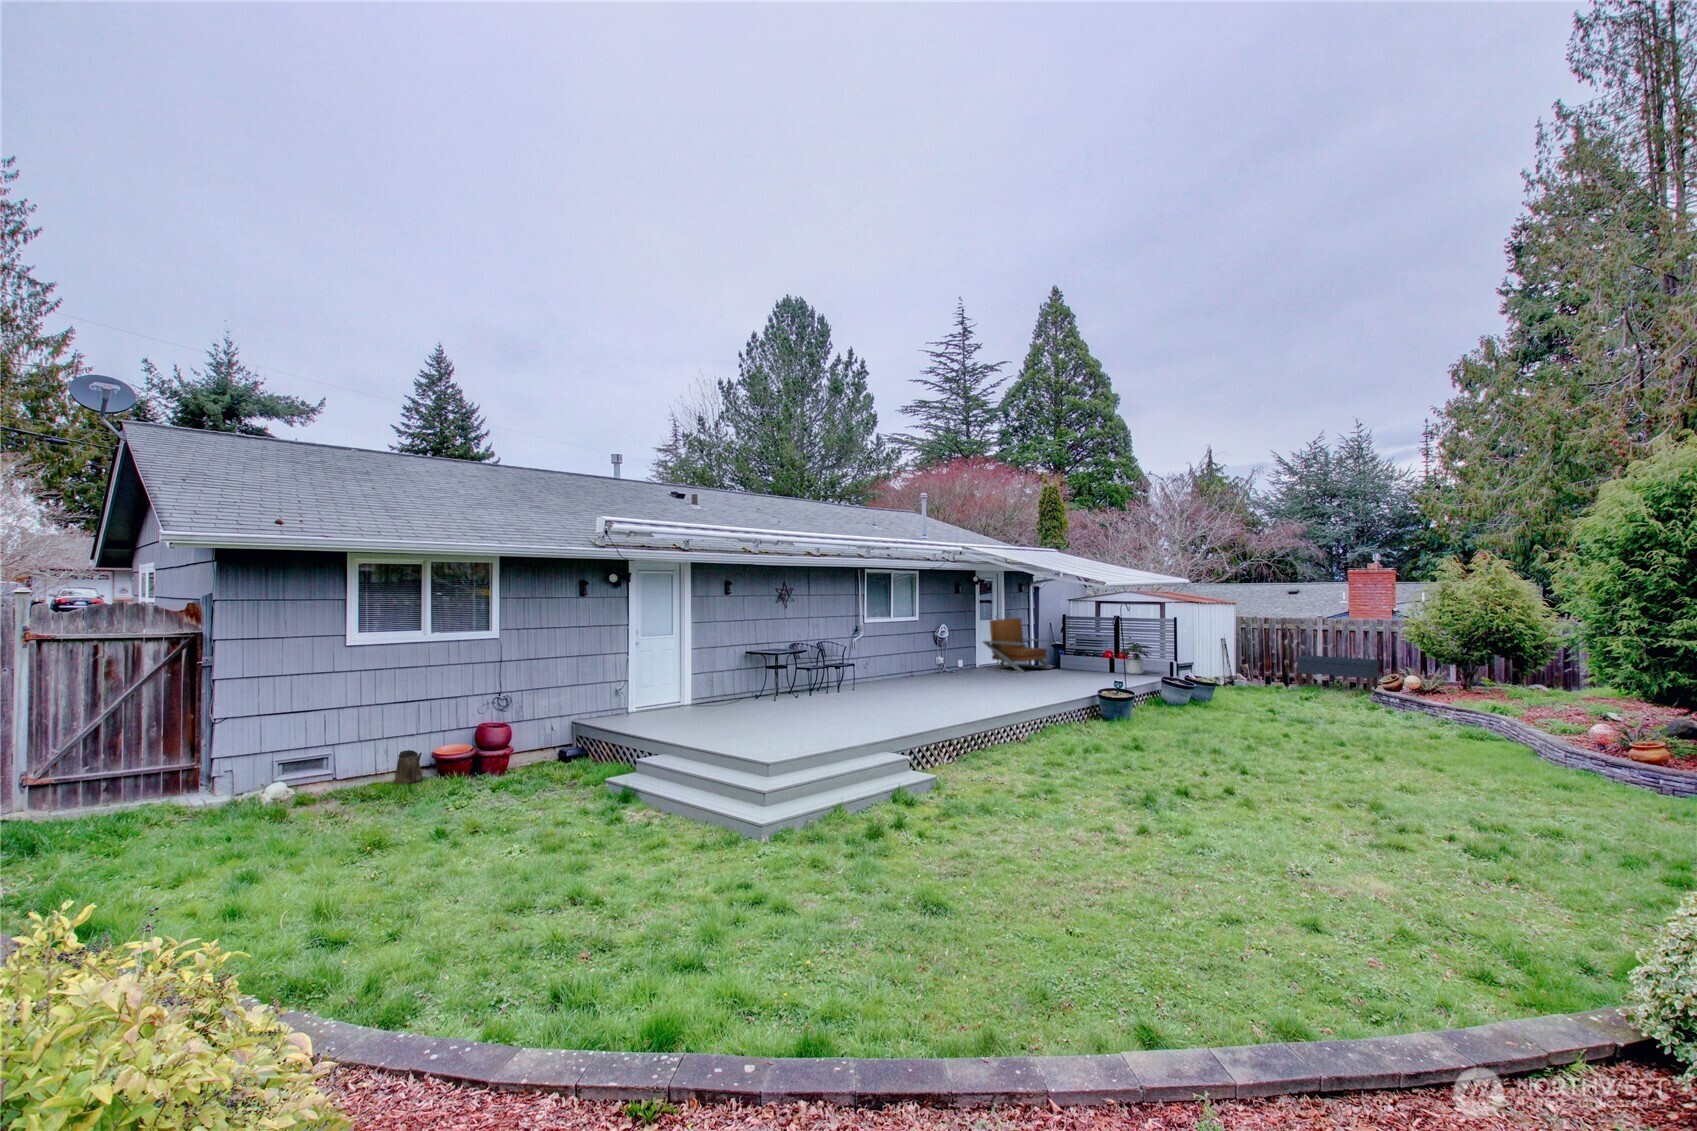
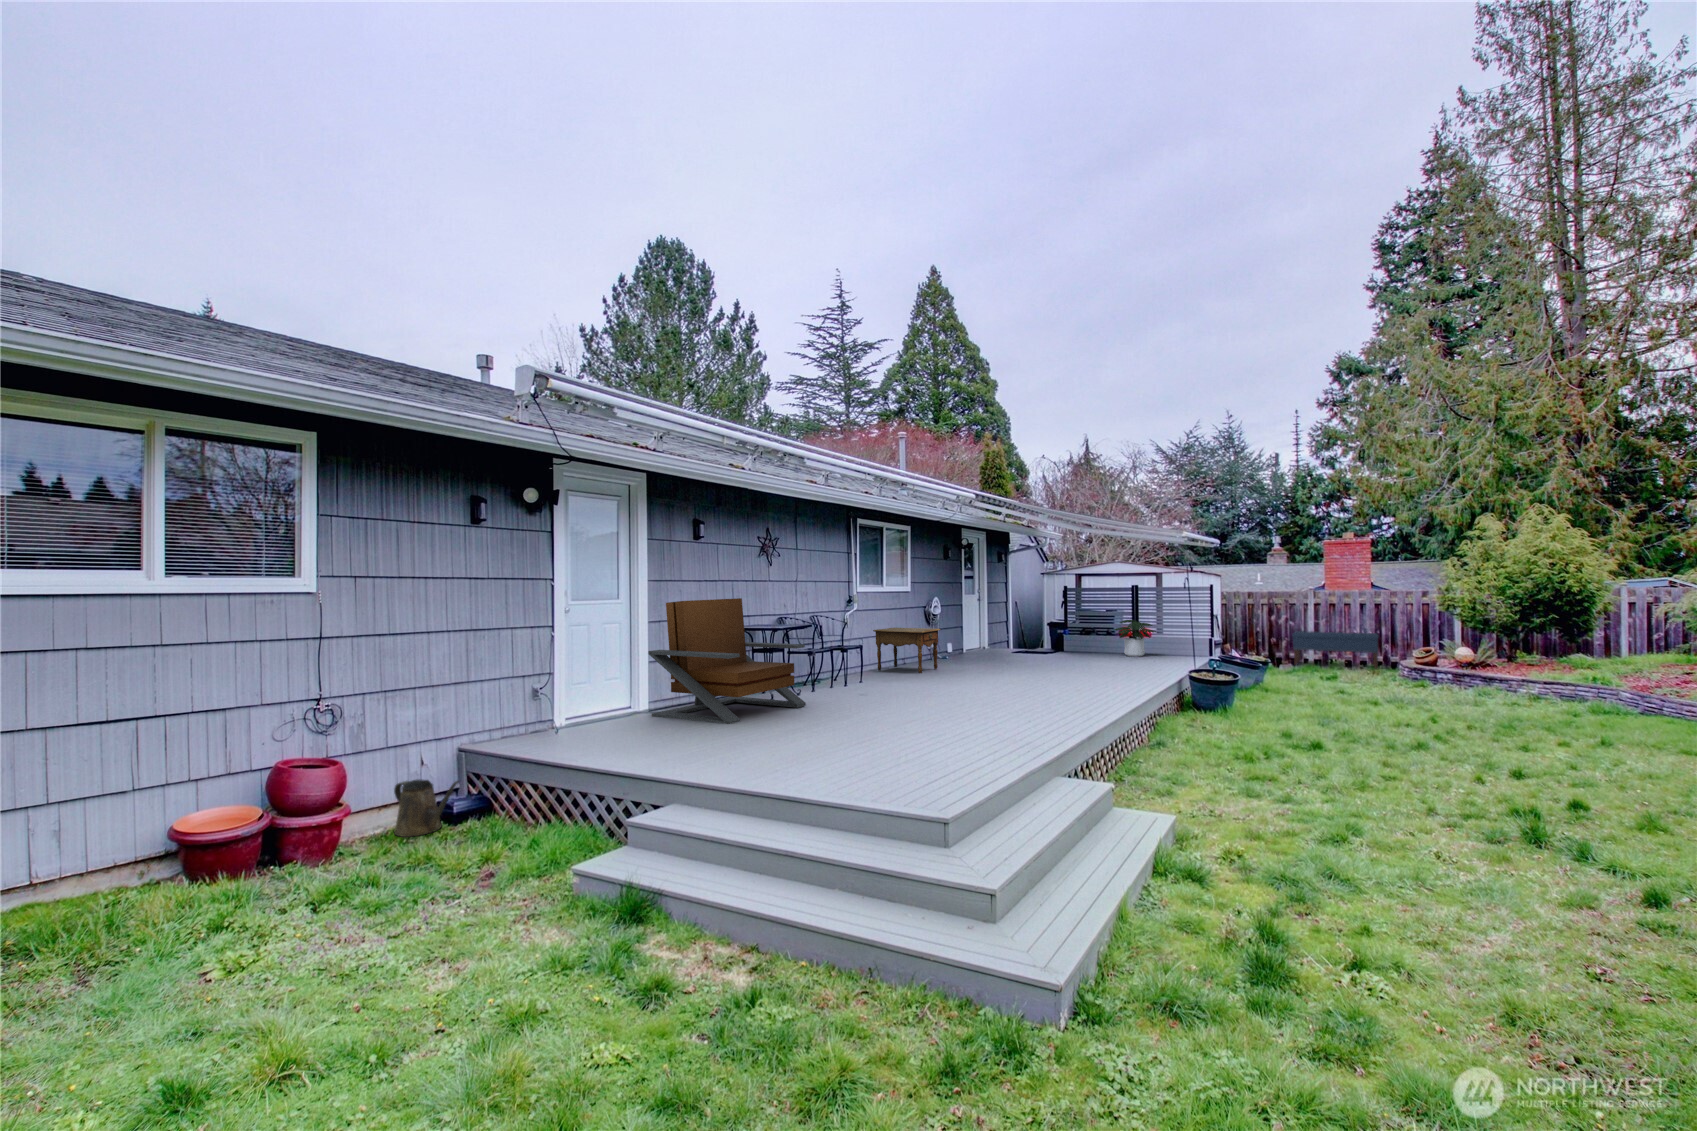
lounge chair: present [983,618,1052,673] -> present [648,598,806,724]
side table: none [891,647,945,684] -> present [873,628,940,673]
watering can: present [394,750,423,784] -> present [394,779,459,837]

